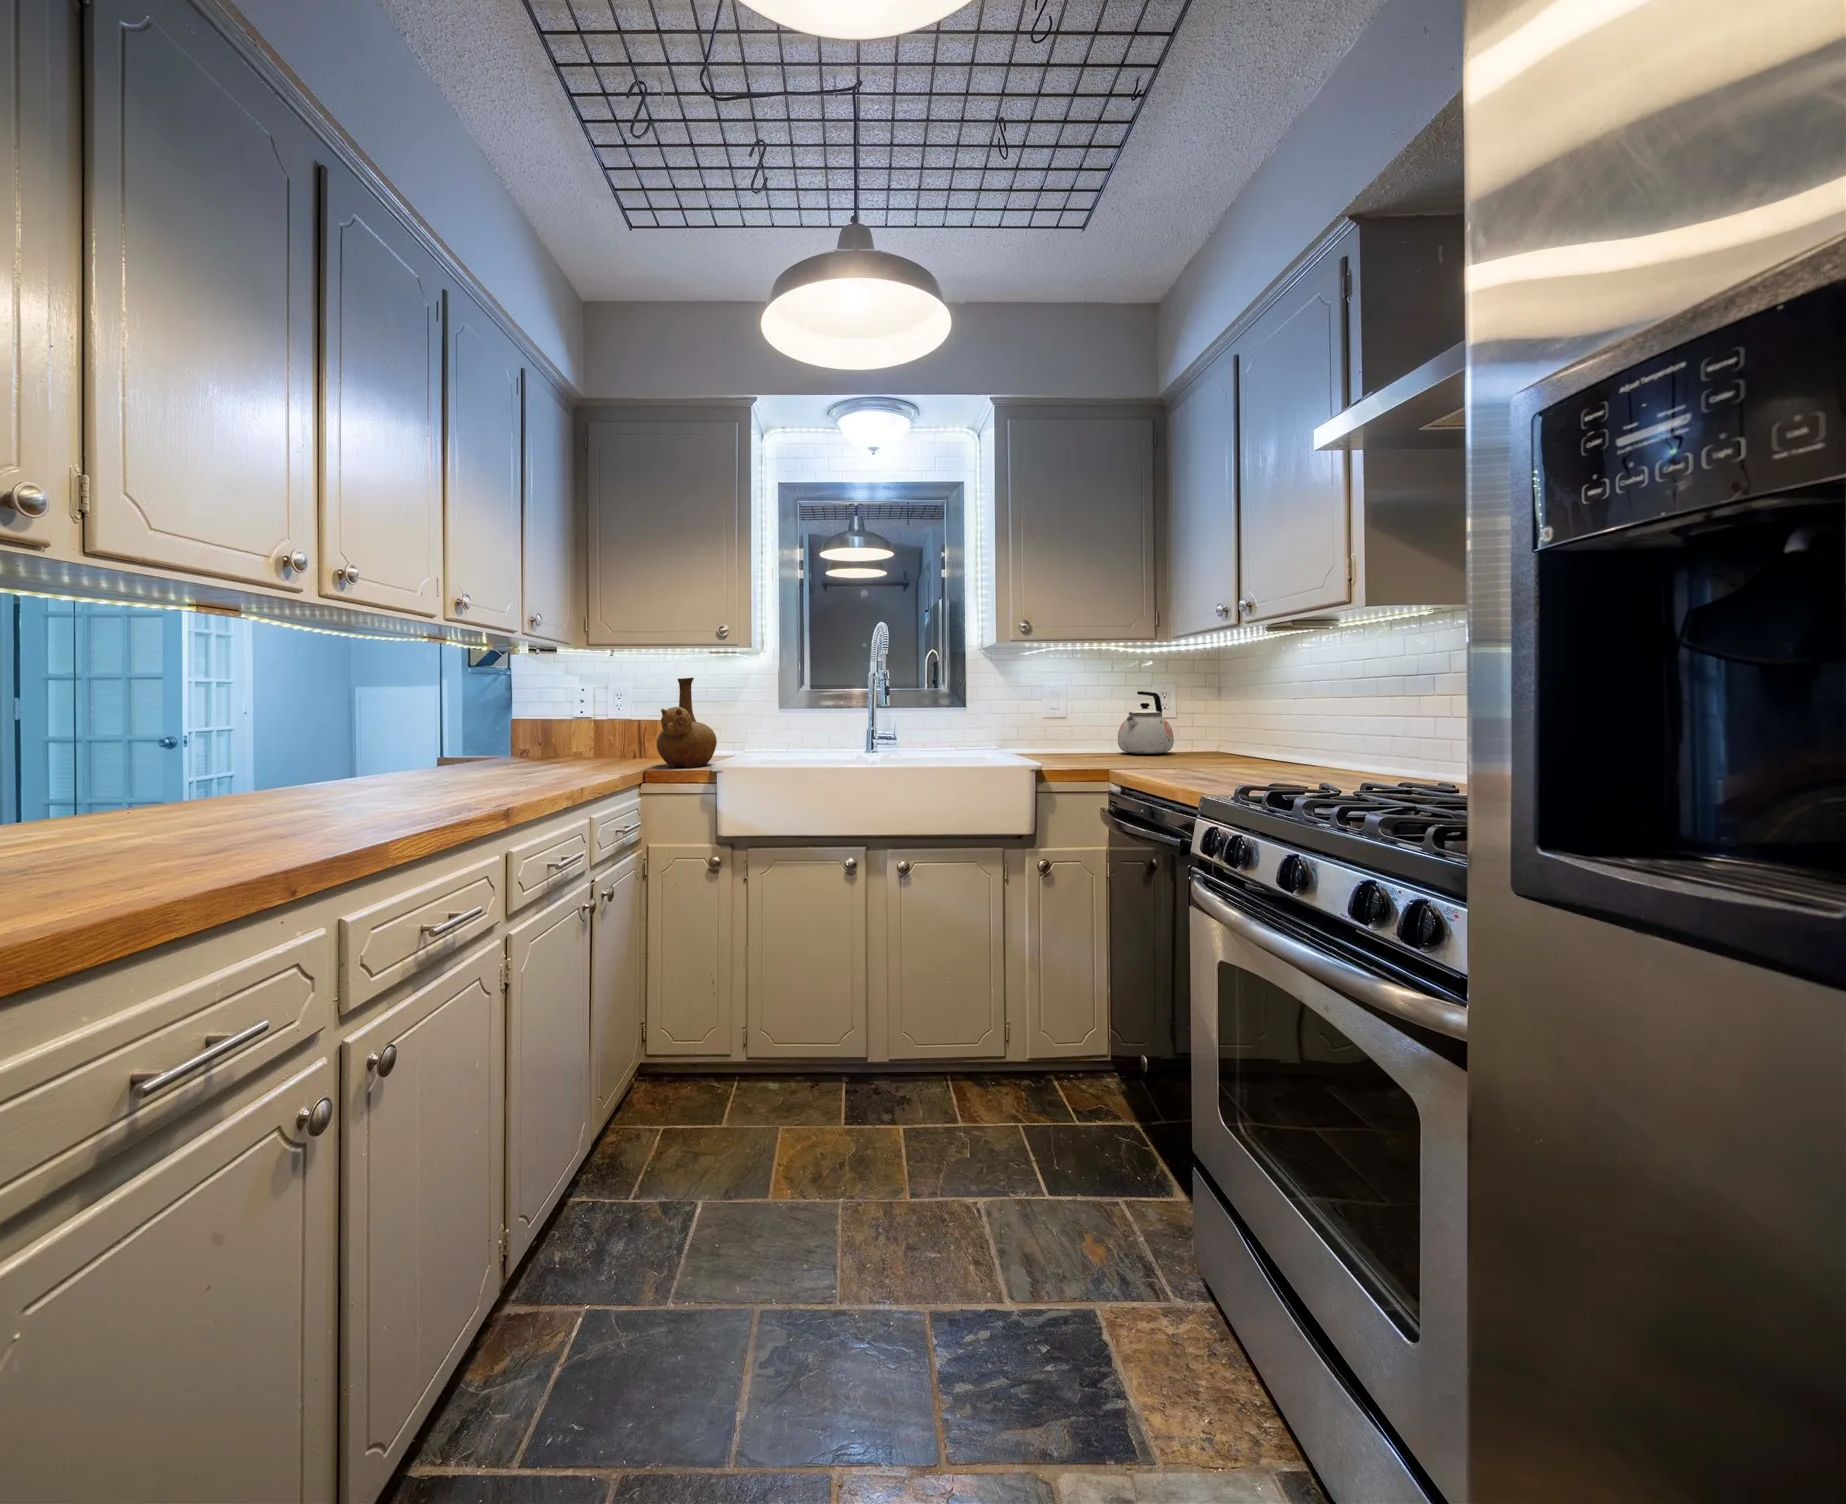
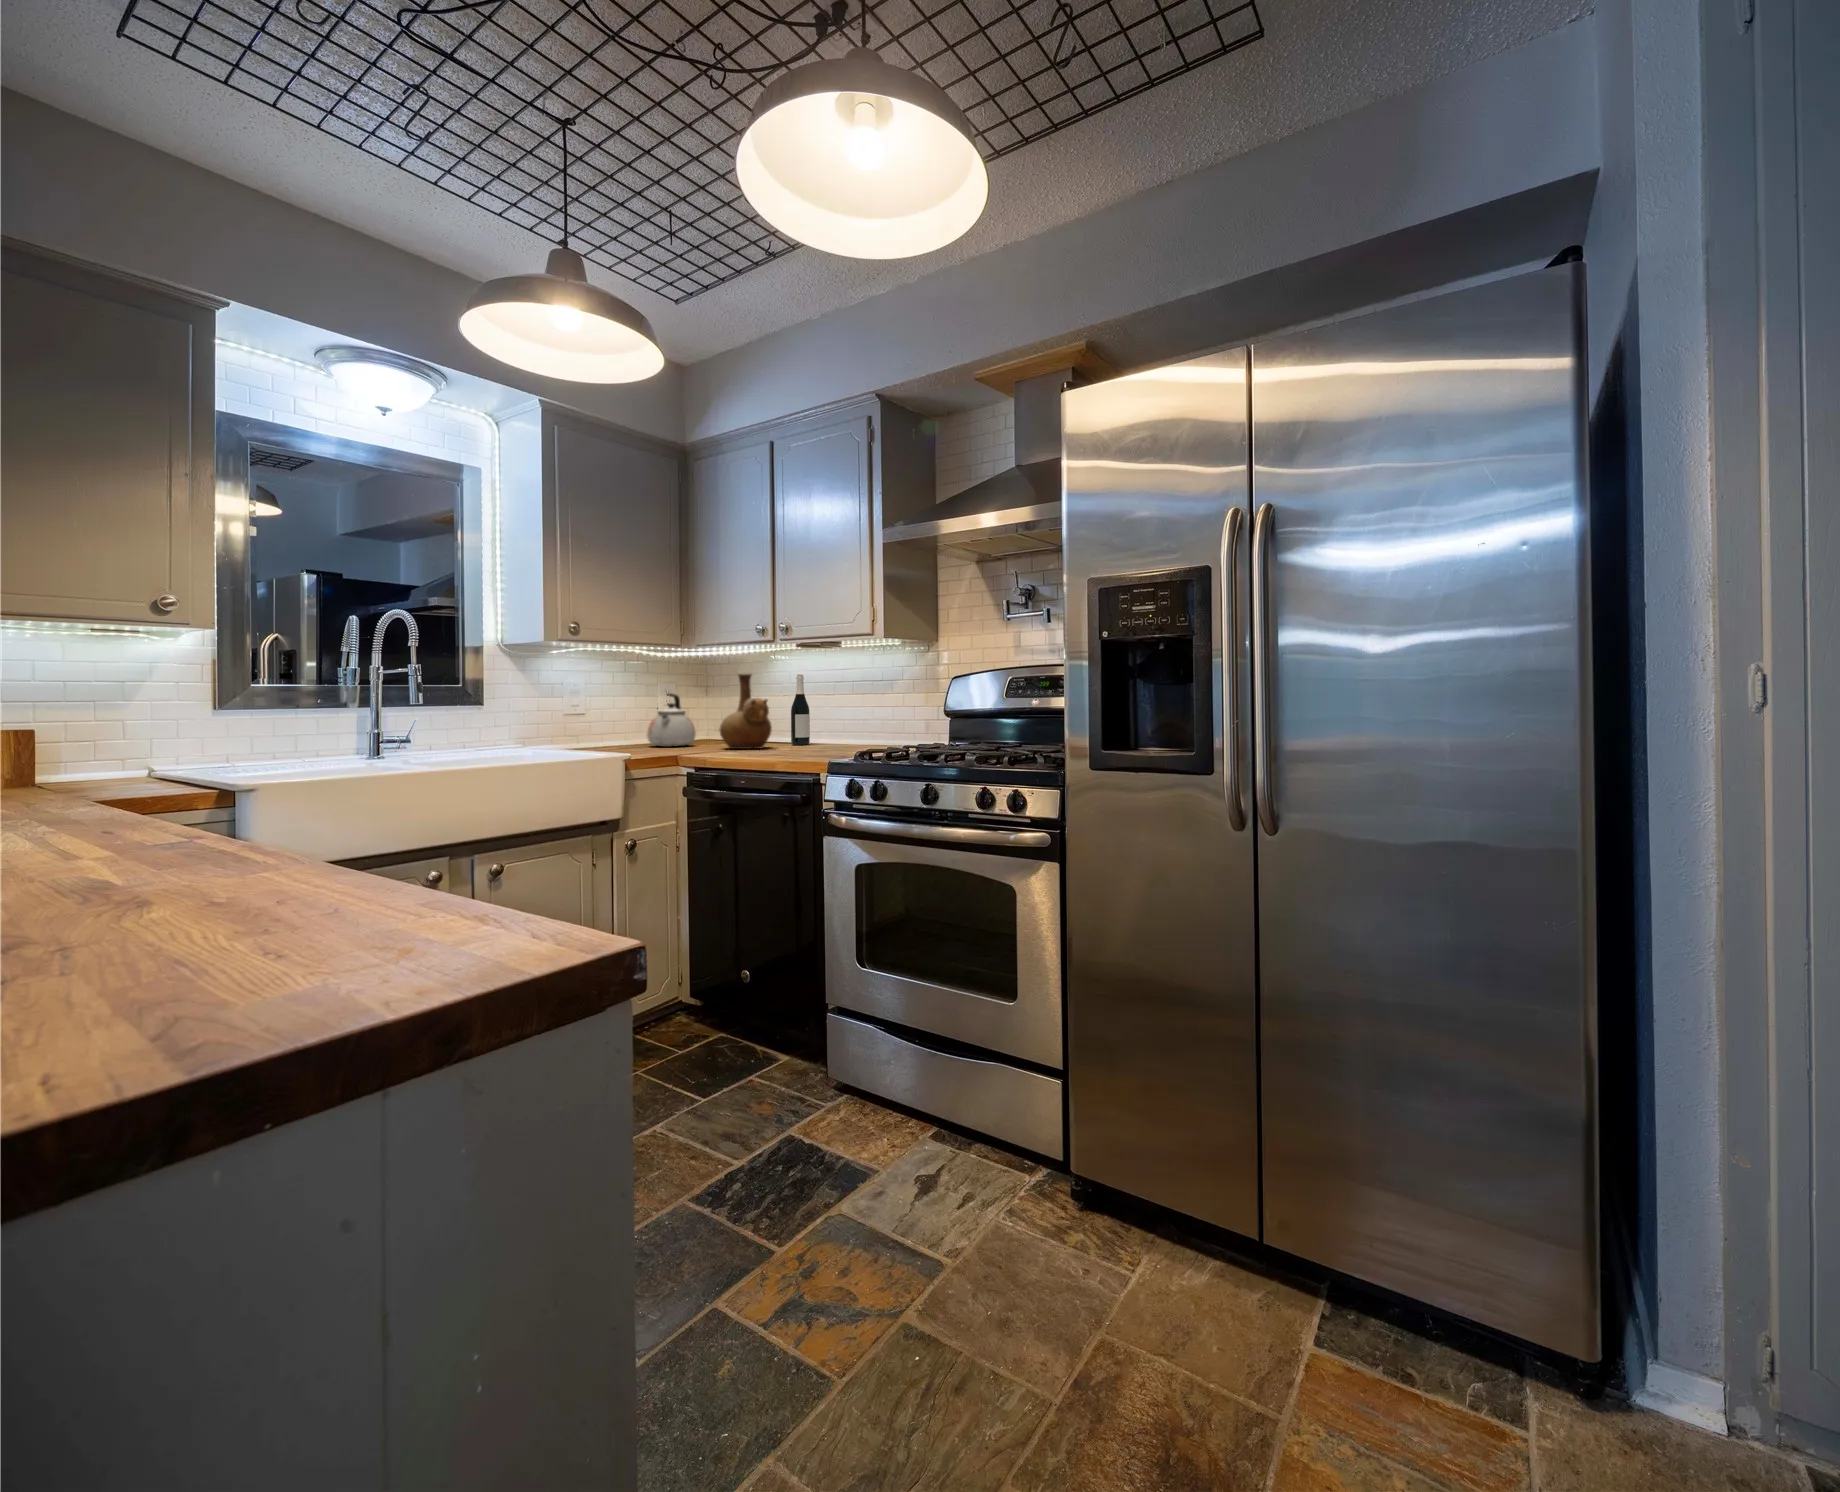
wine bottle: none [1291,664,1320,763] -> present [791,675,810,745]
vase: present [657,677,717,767] -> present [719,674,772,749]

